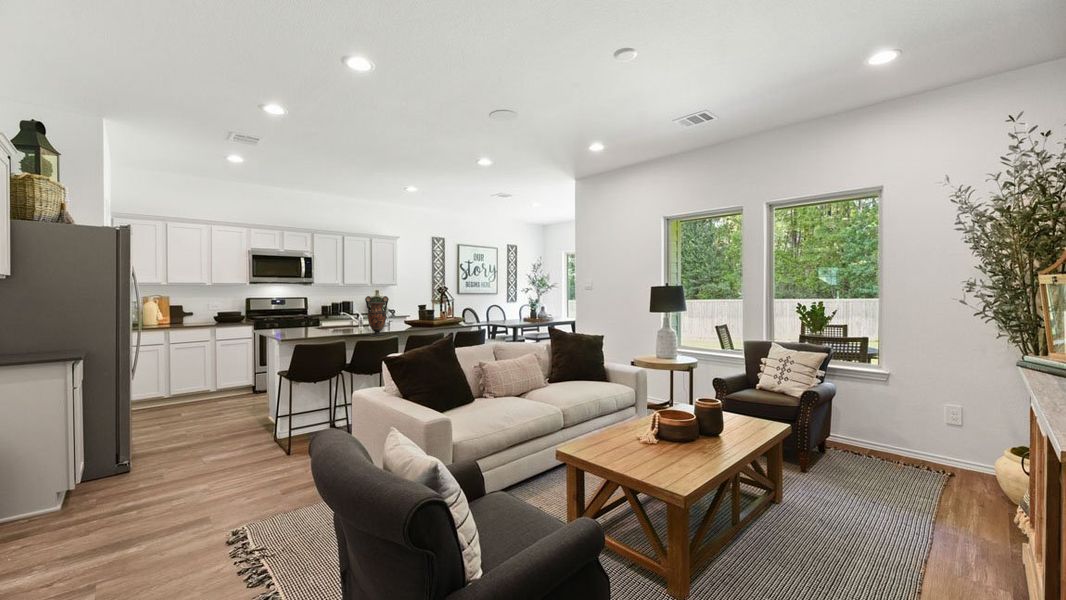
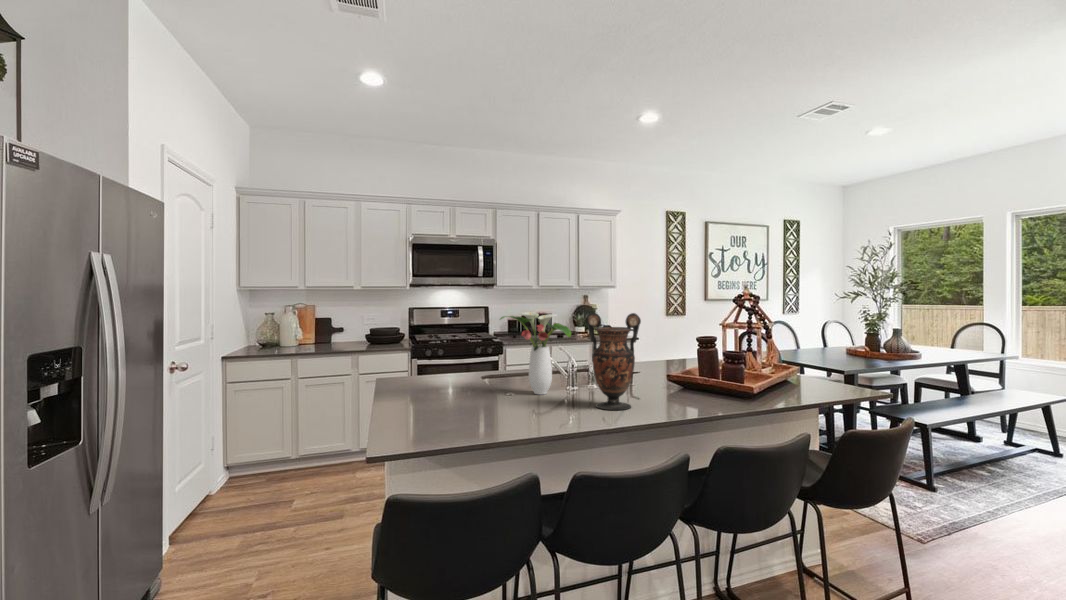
flower arrangement: none [324,296,359,334] -> present [500,312,571,395]

